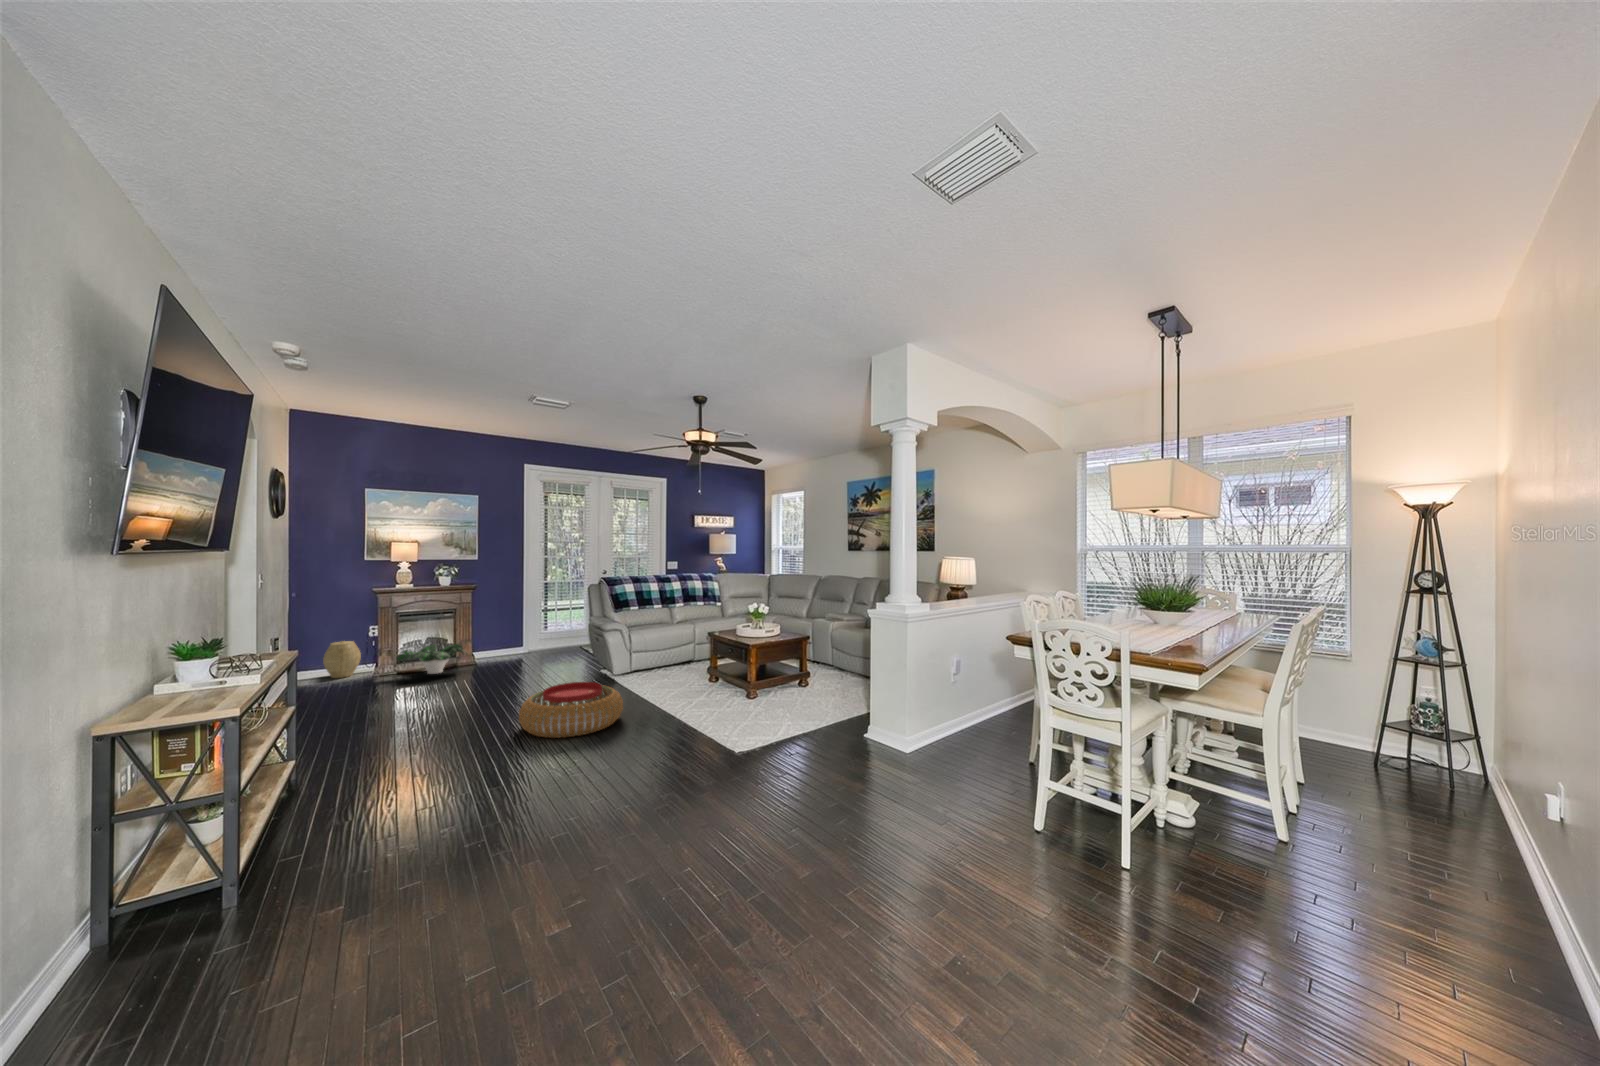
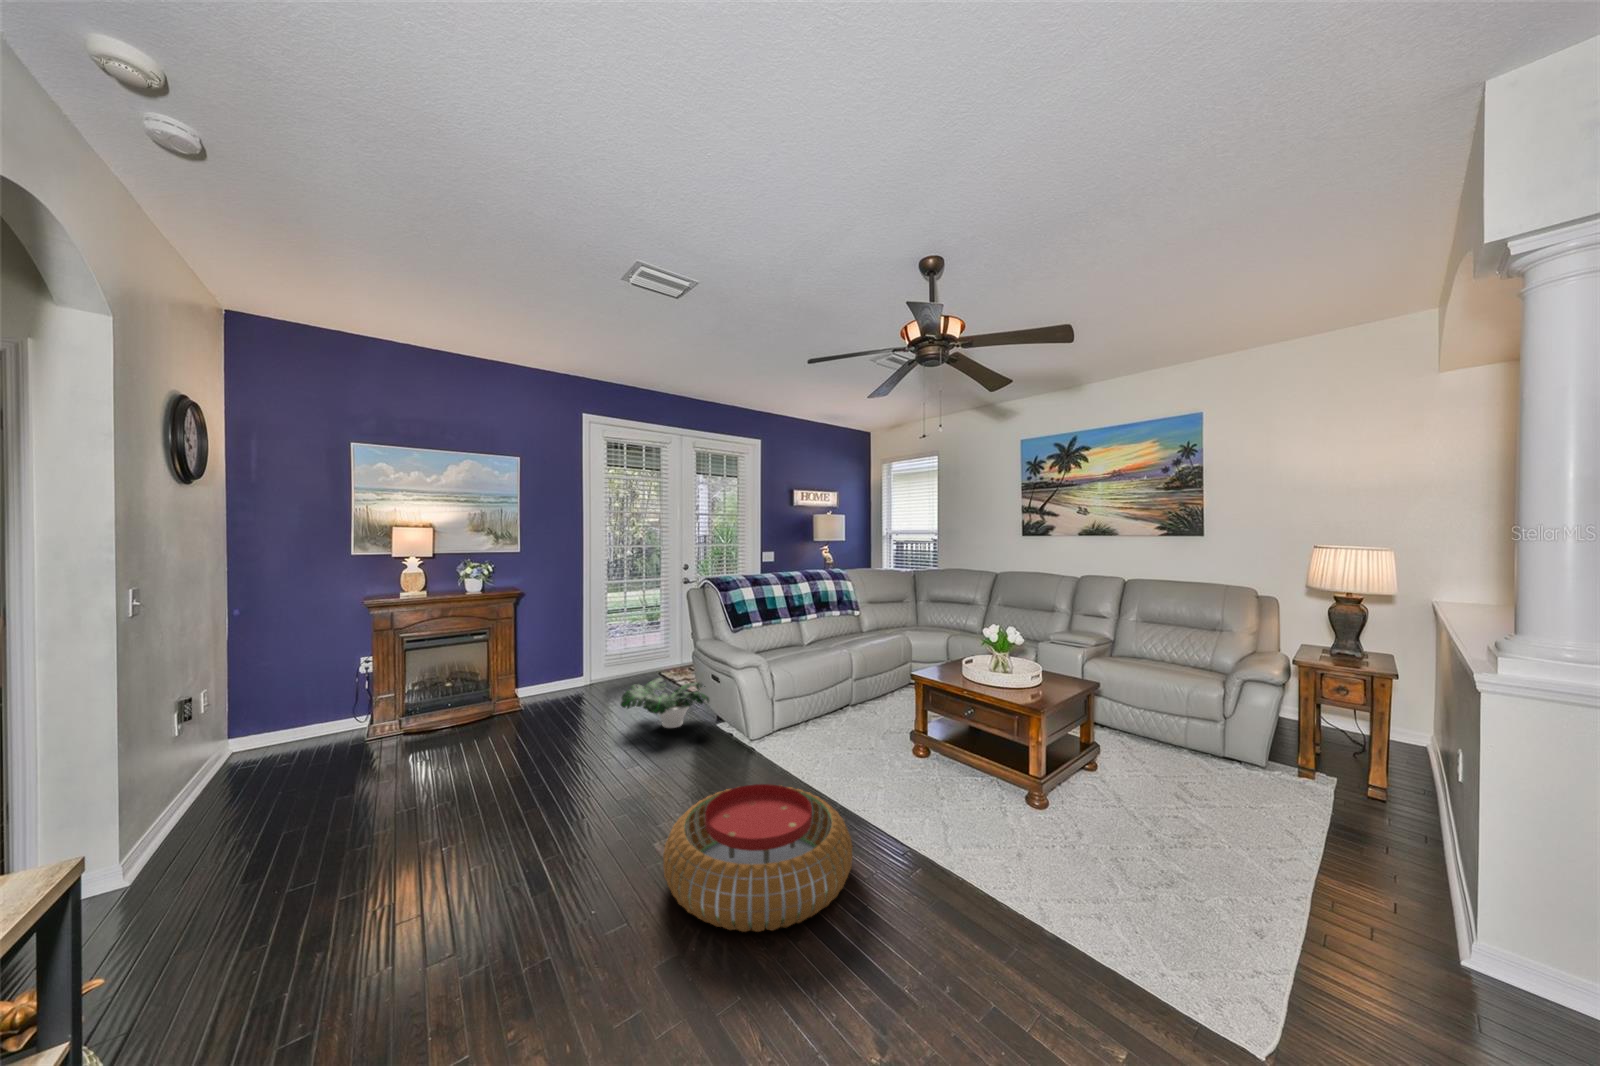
woven basket: present [323,641,361,678] -> none [291,682,350,742]
potted plant: present [397,644,467,674] -> present [621,678,709,728]

